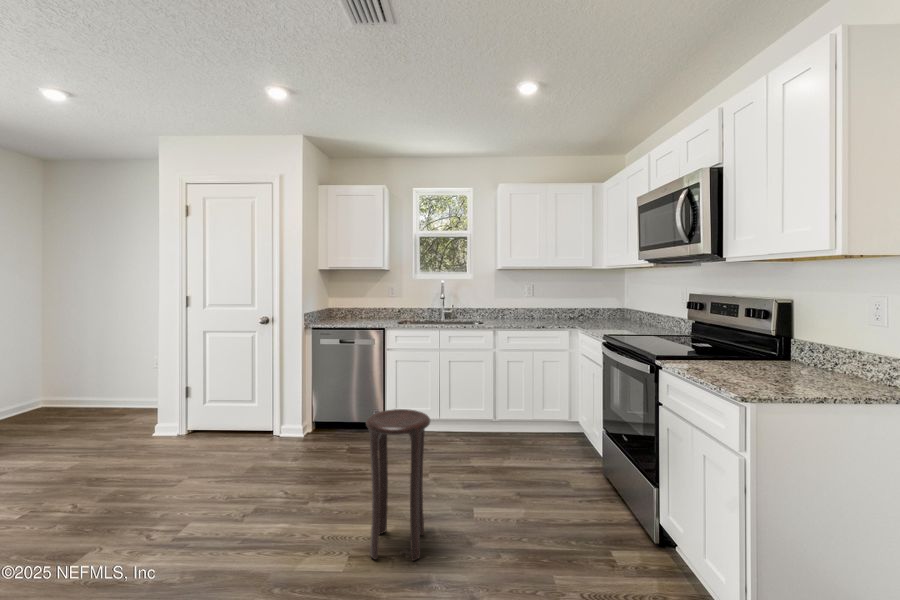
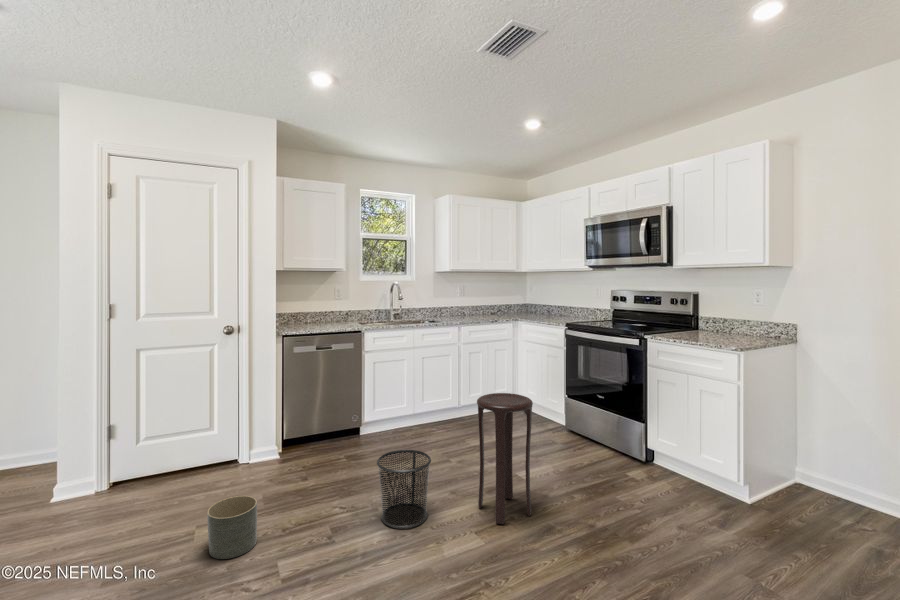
waste bin: none [280,451,338,531] -> present [377,450,431,529]
planter: none [156,460,200,510] -> present [207,496,257,559]

